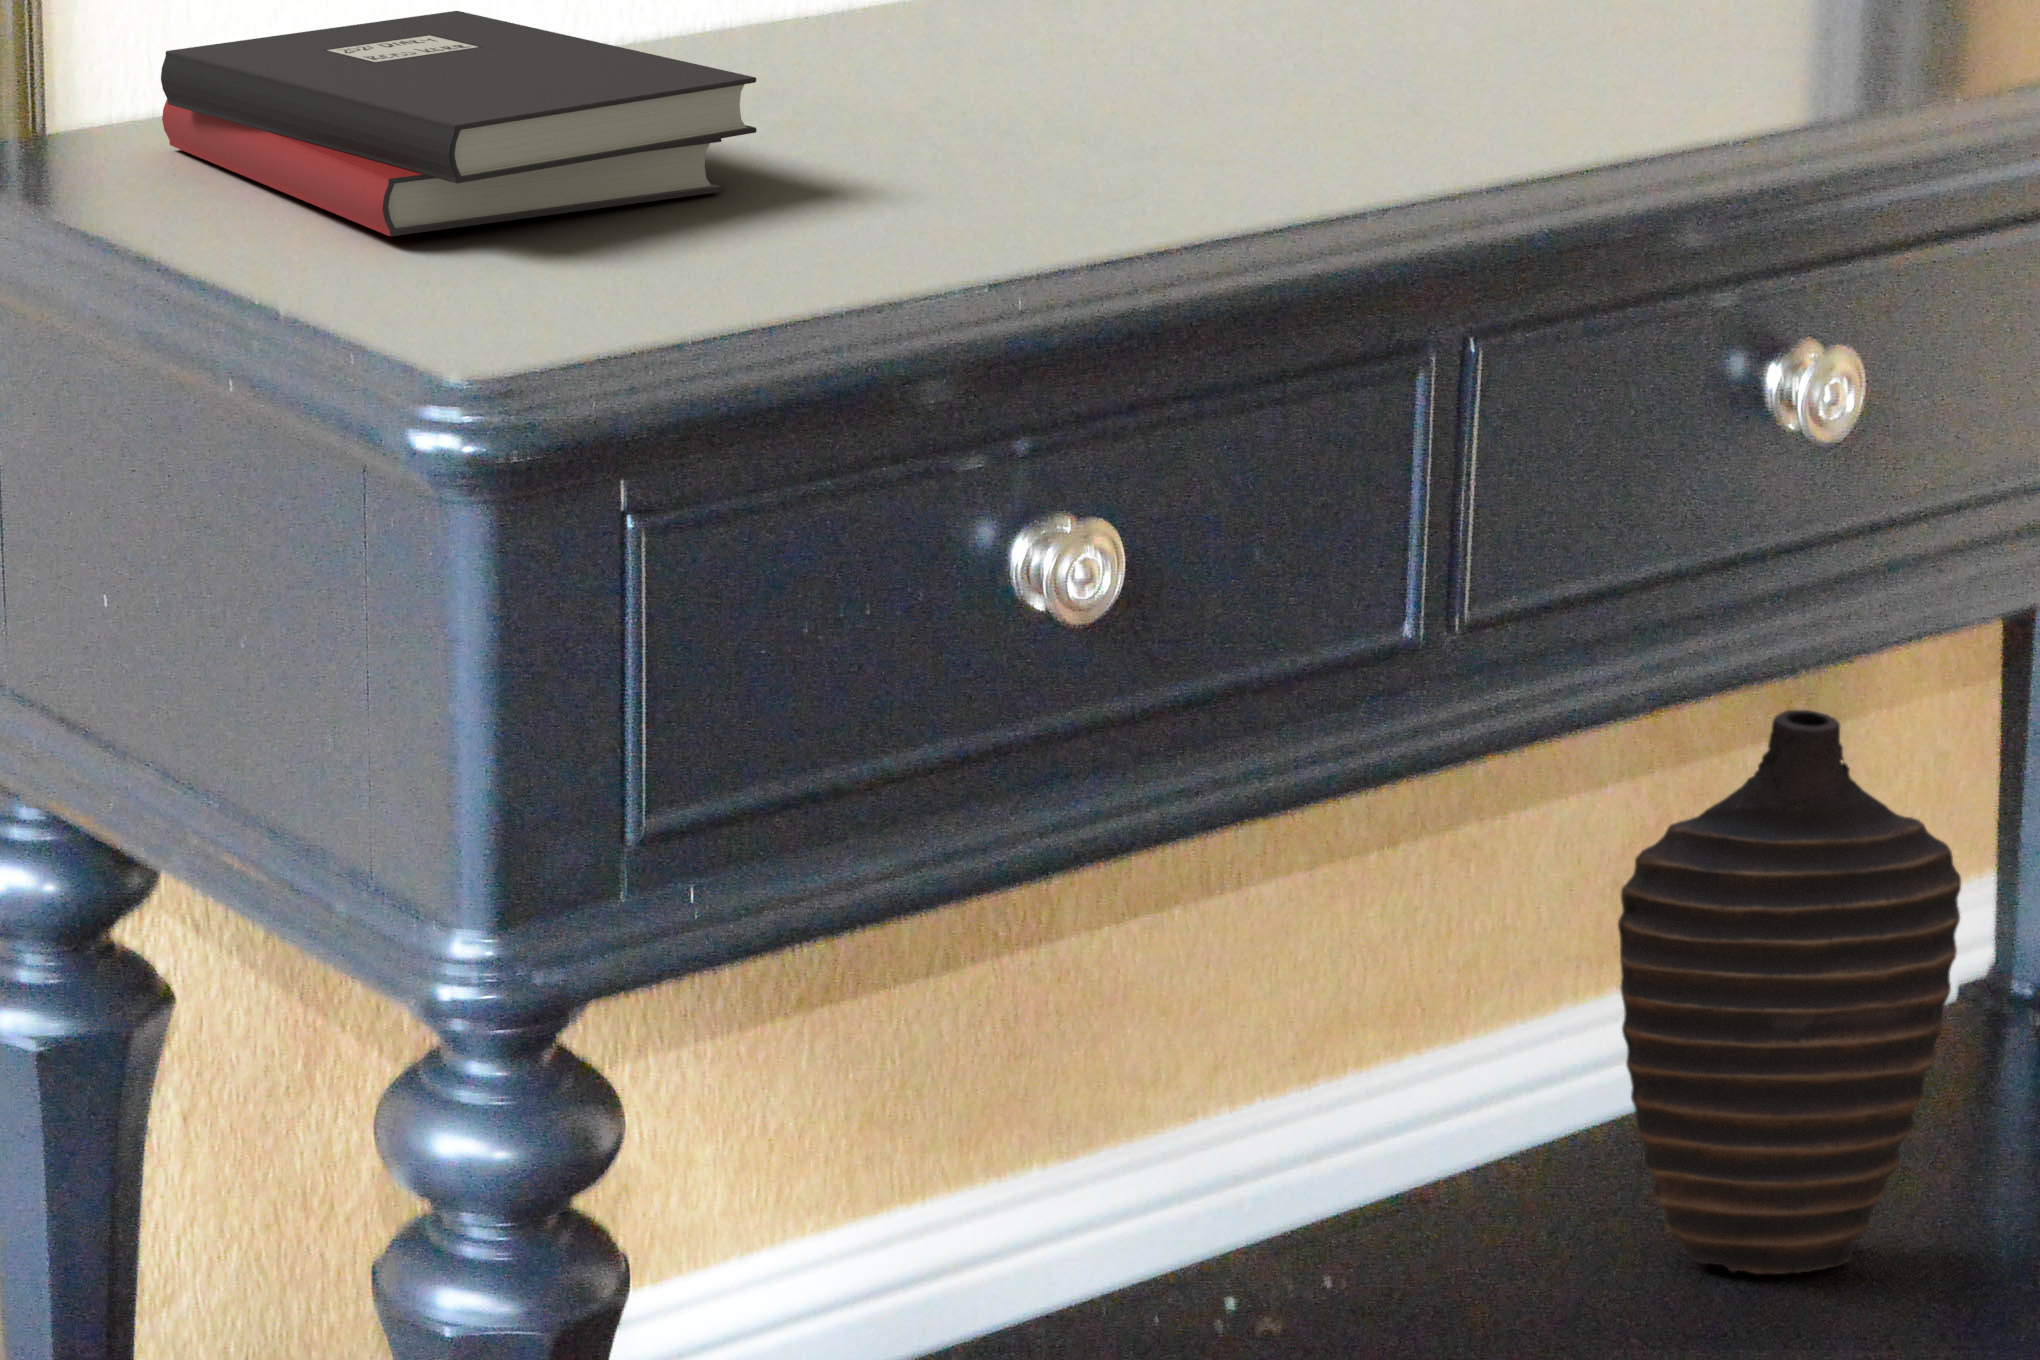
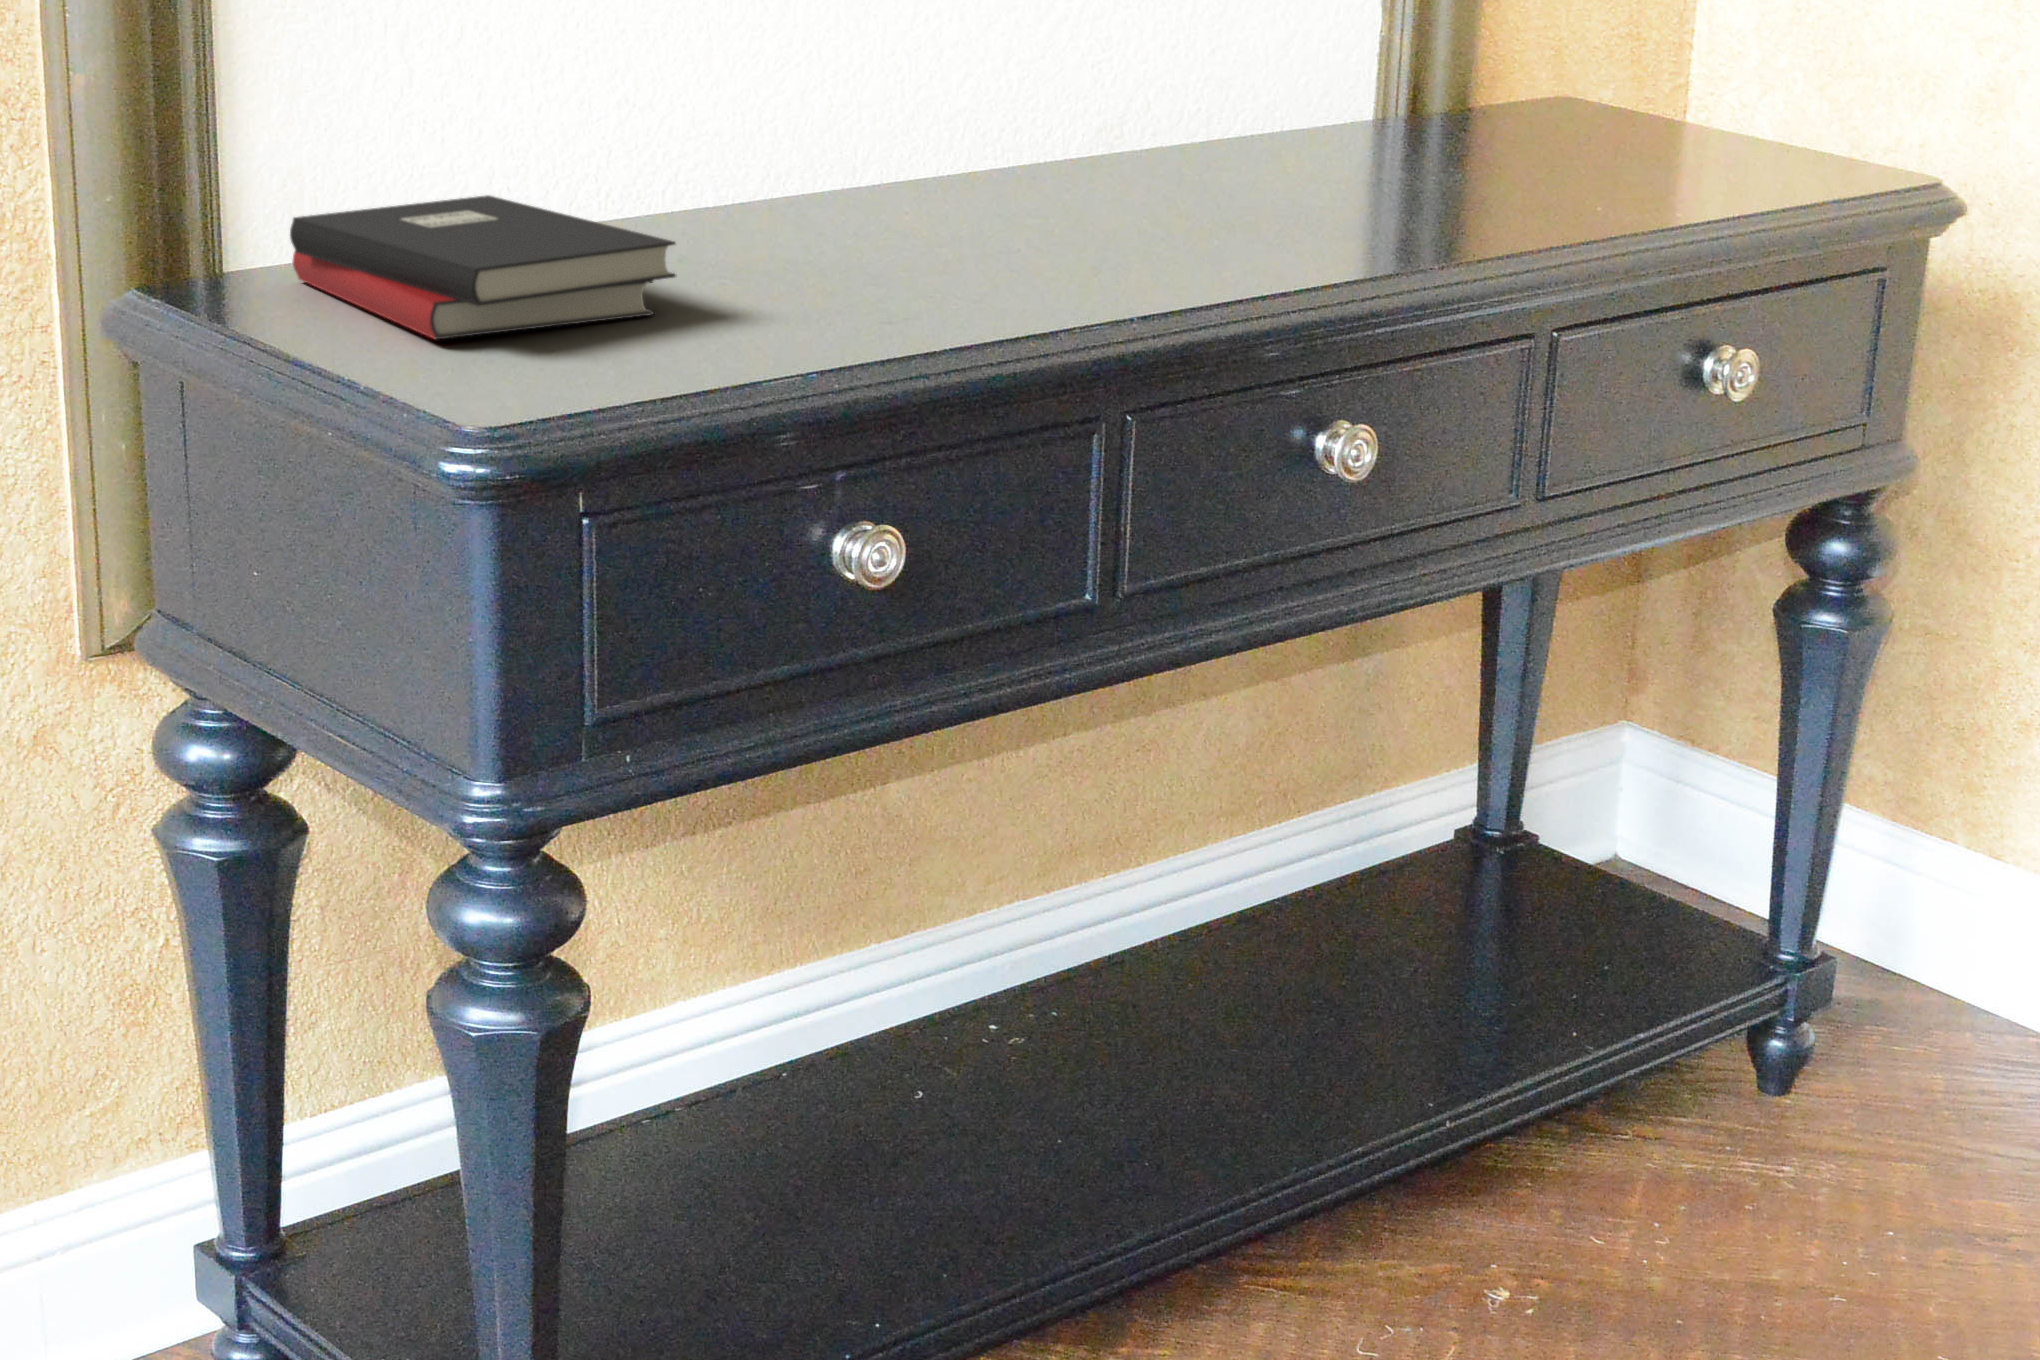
decorative vase: present [1618,710,1961,1274] -> none [1244,654,1456,1005]

